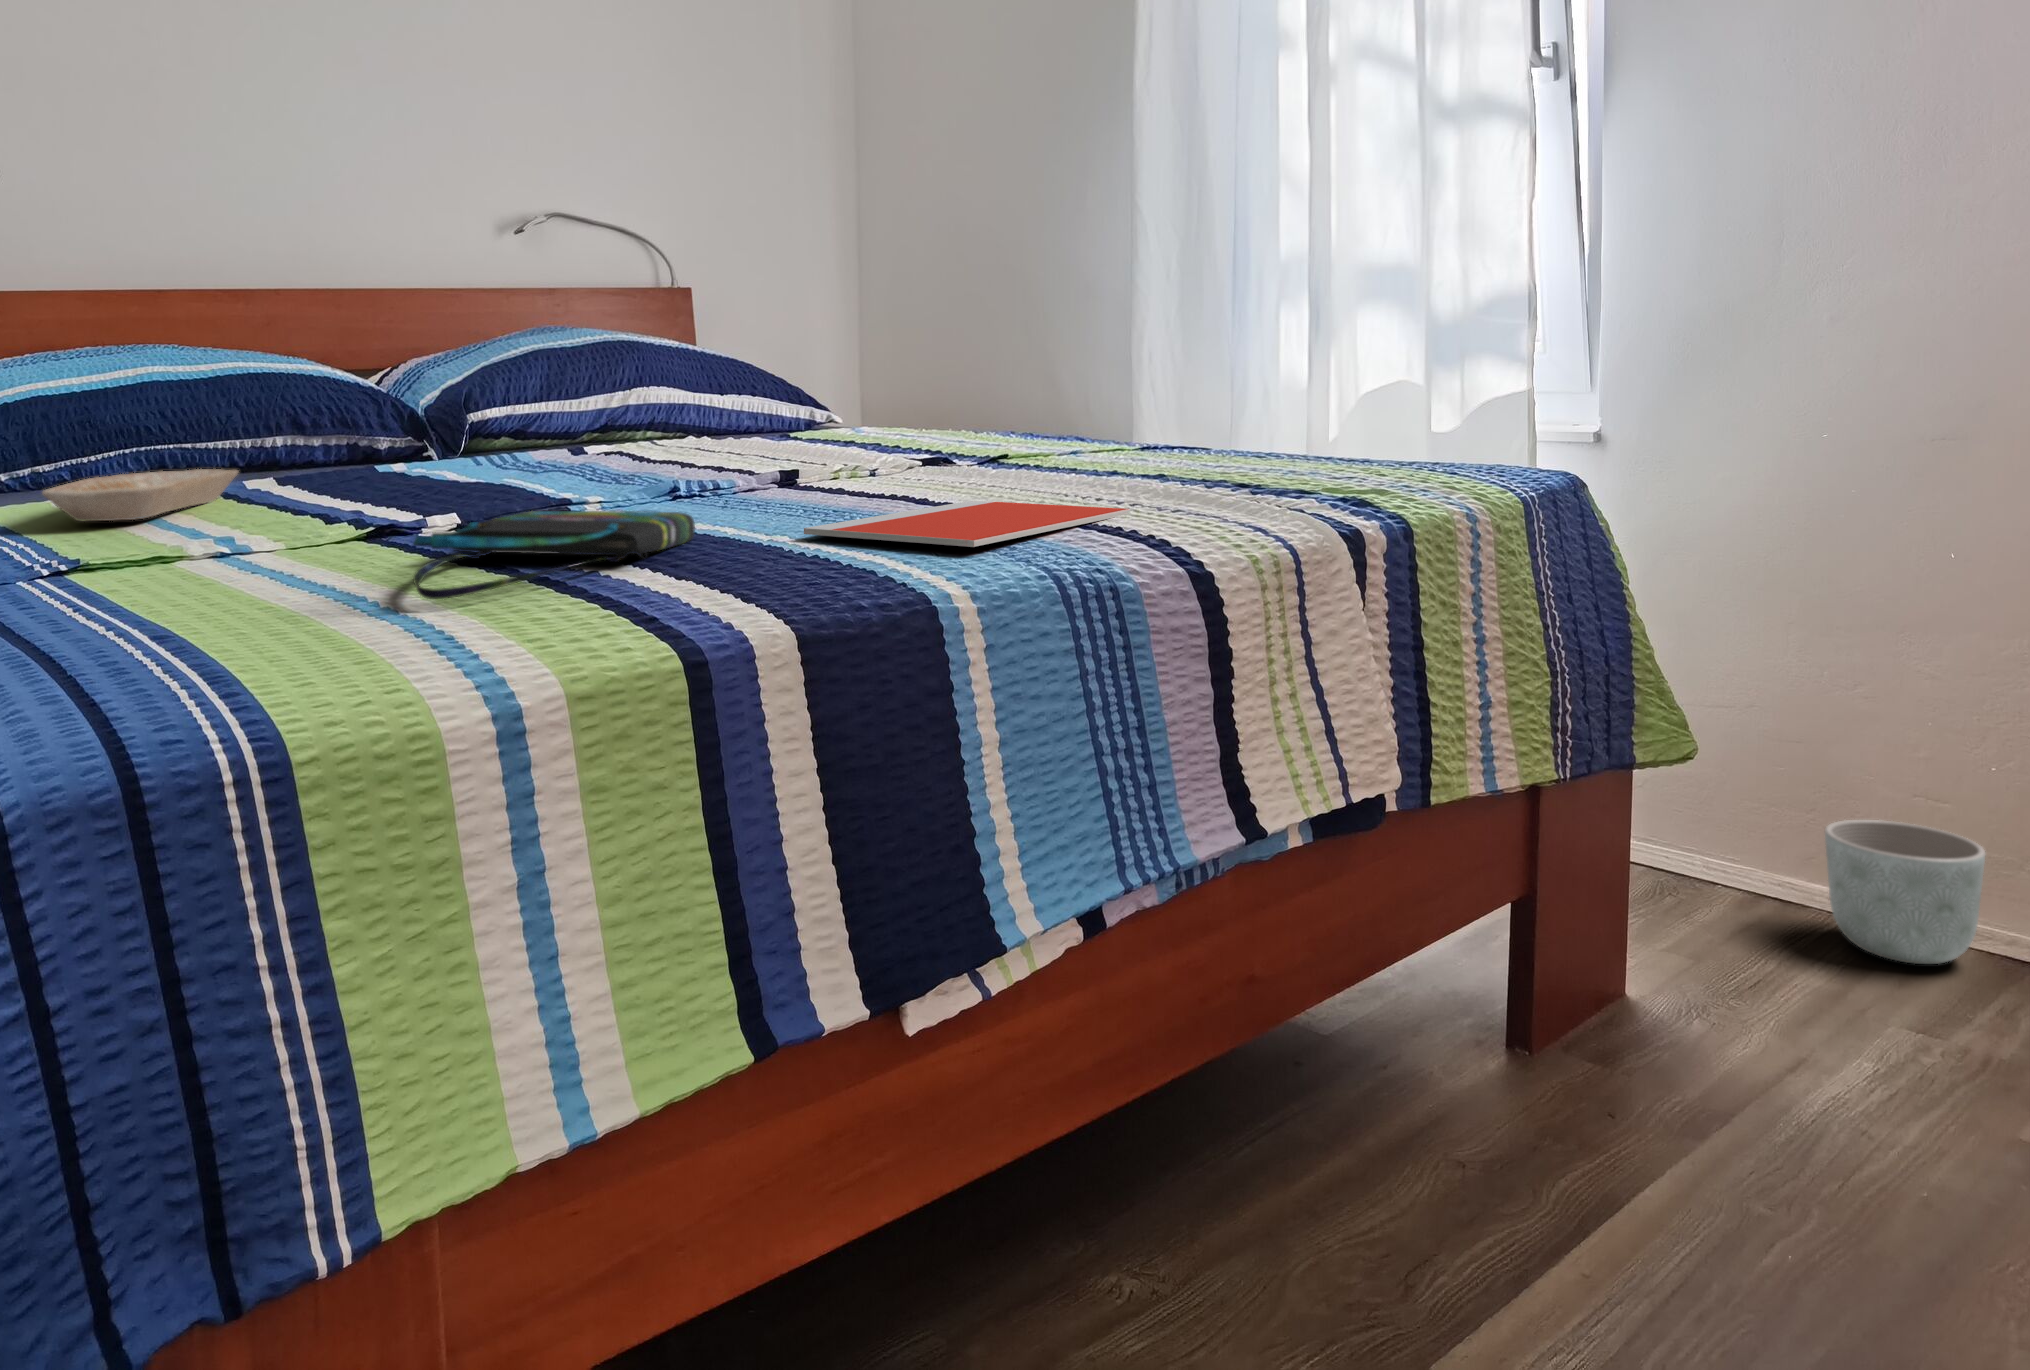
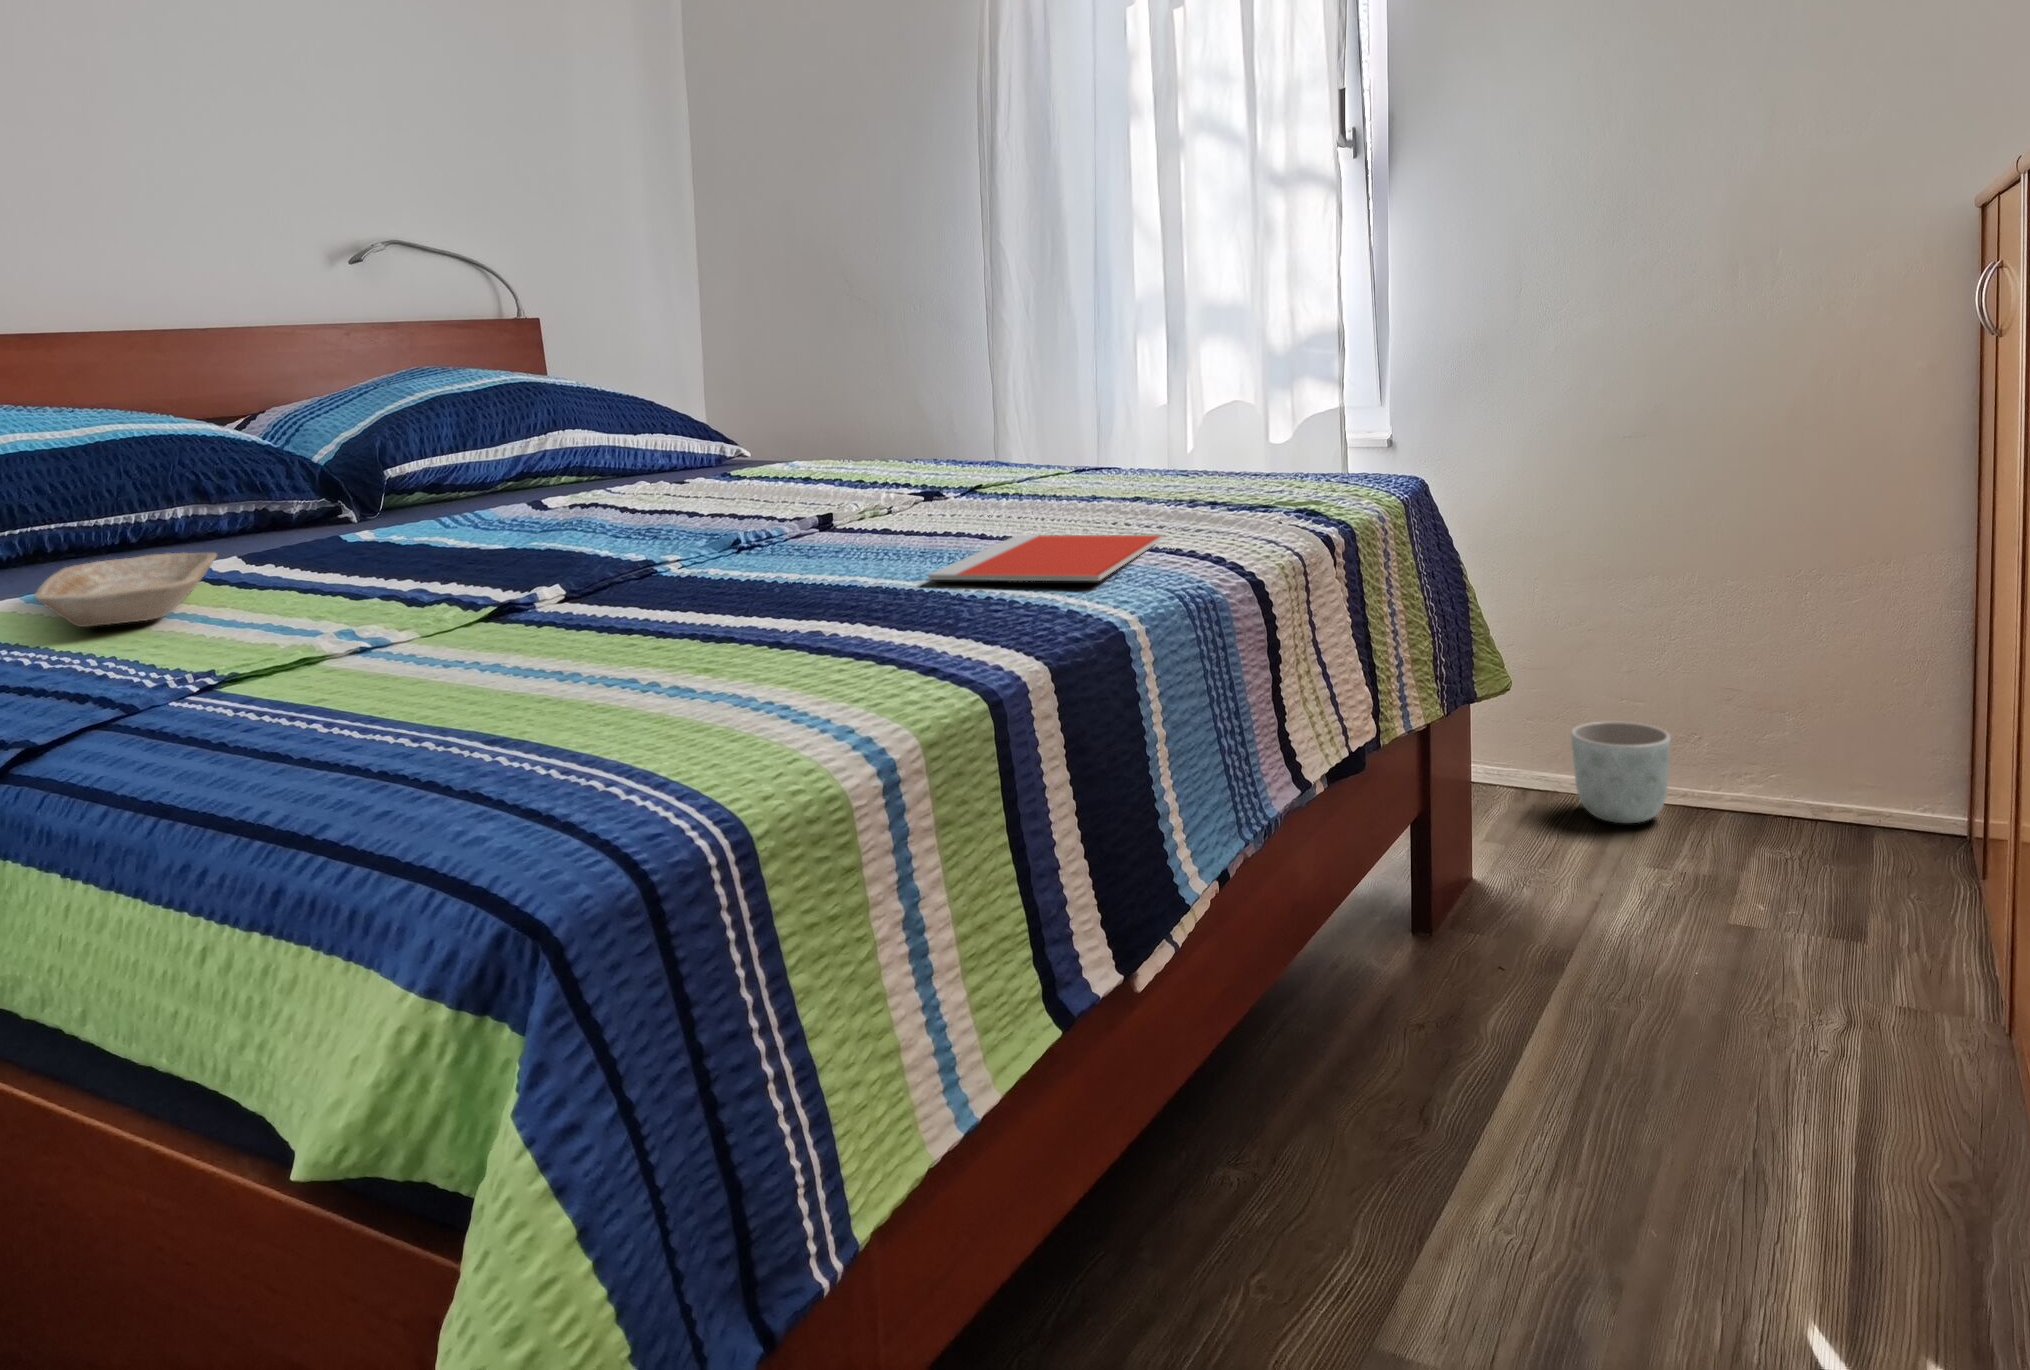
tote bag: present [413,511,695,599] -> none [602,569,832,675]

